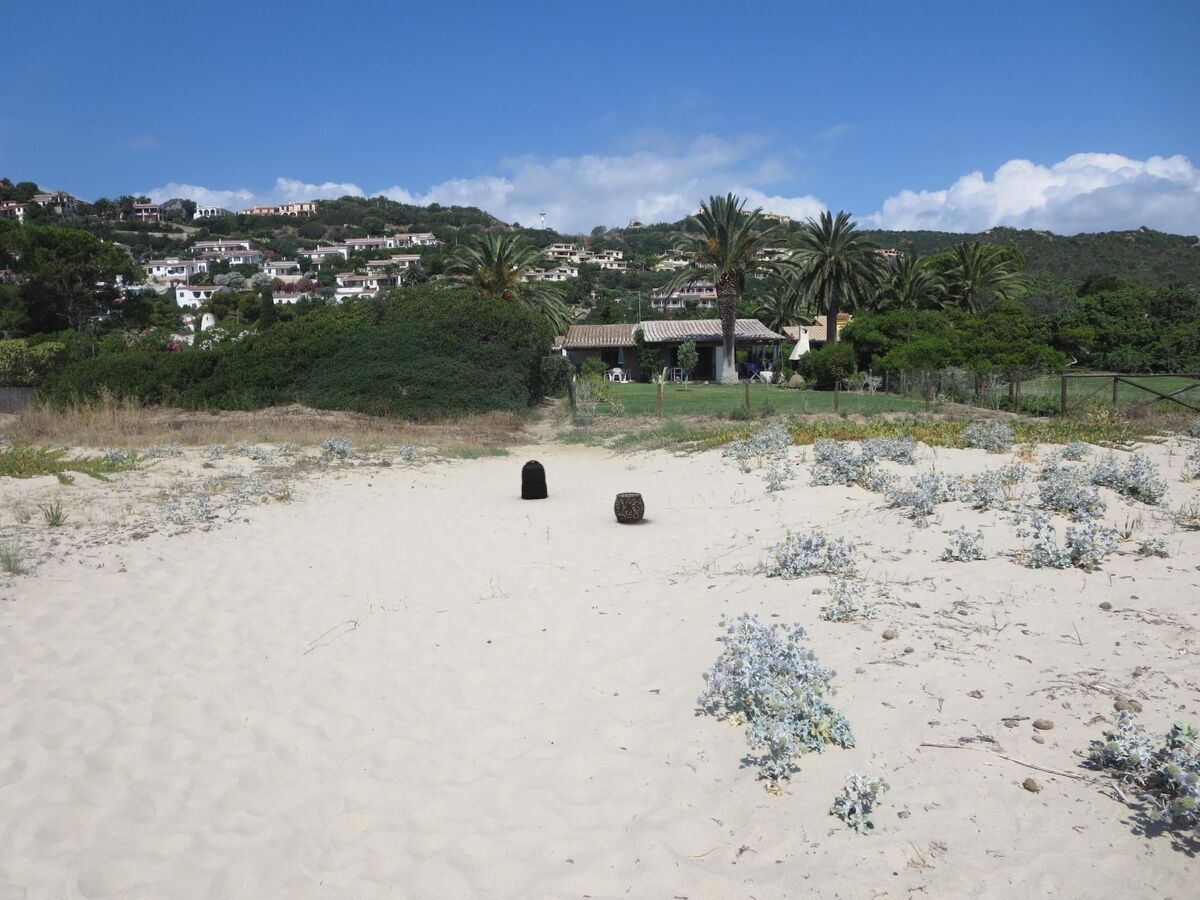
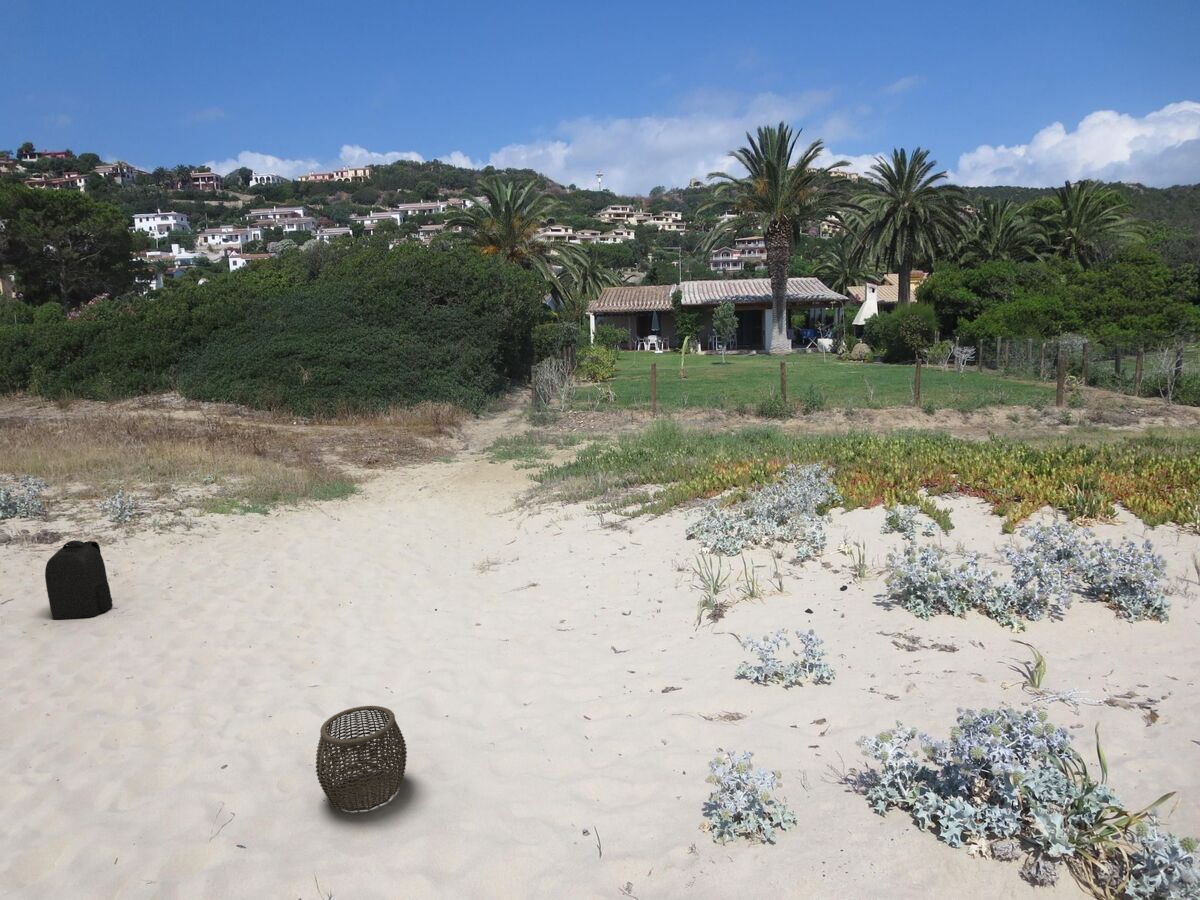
backpack: present [521,460,548,499] -> present [45,540,113,619]

